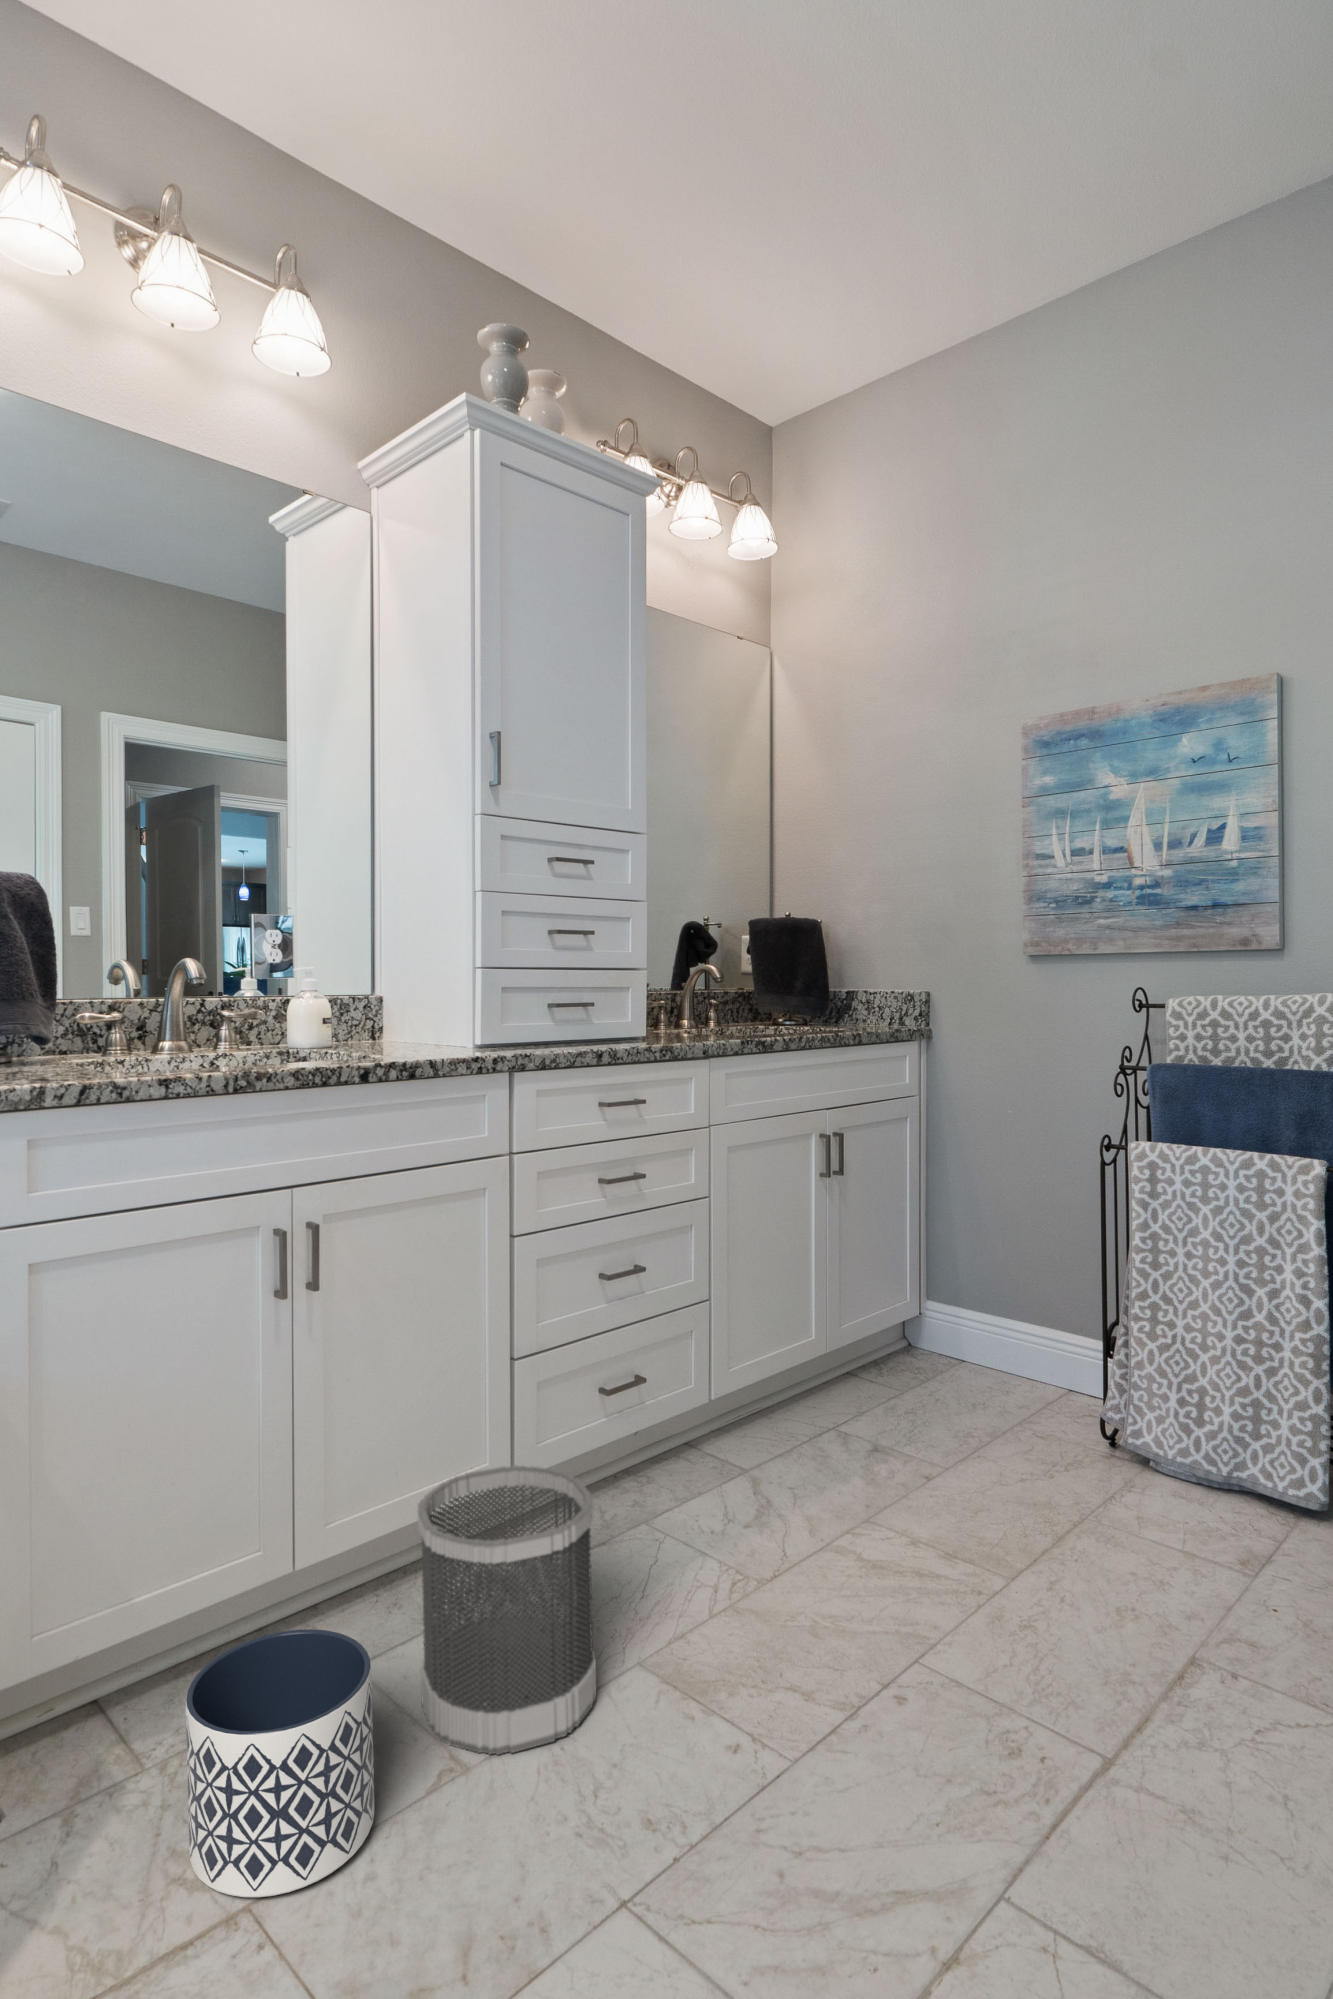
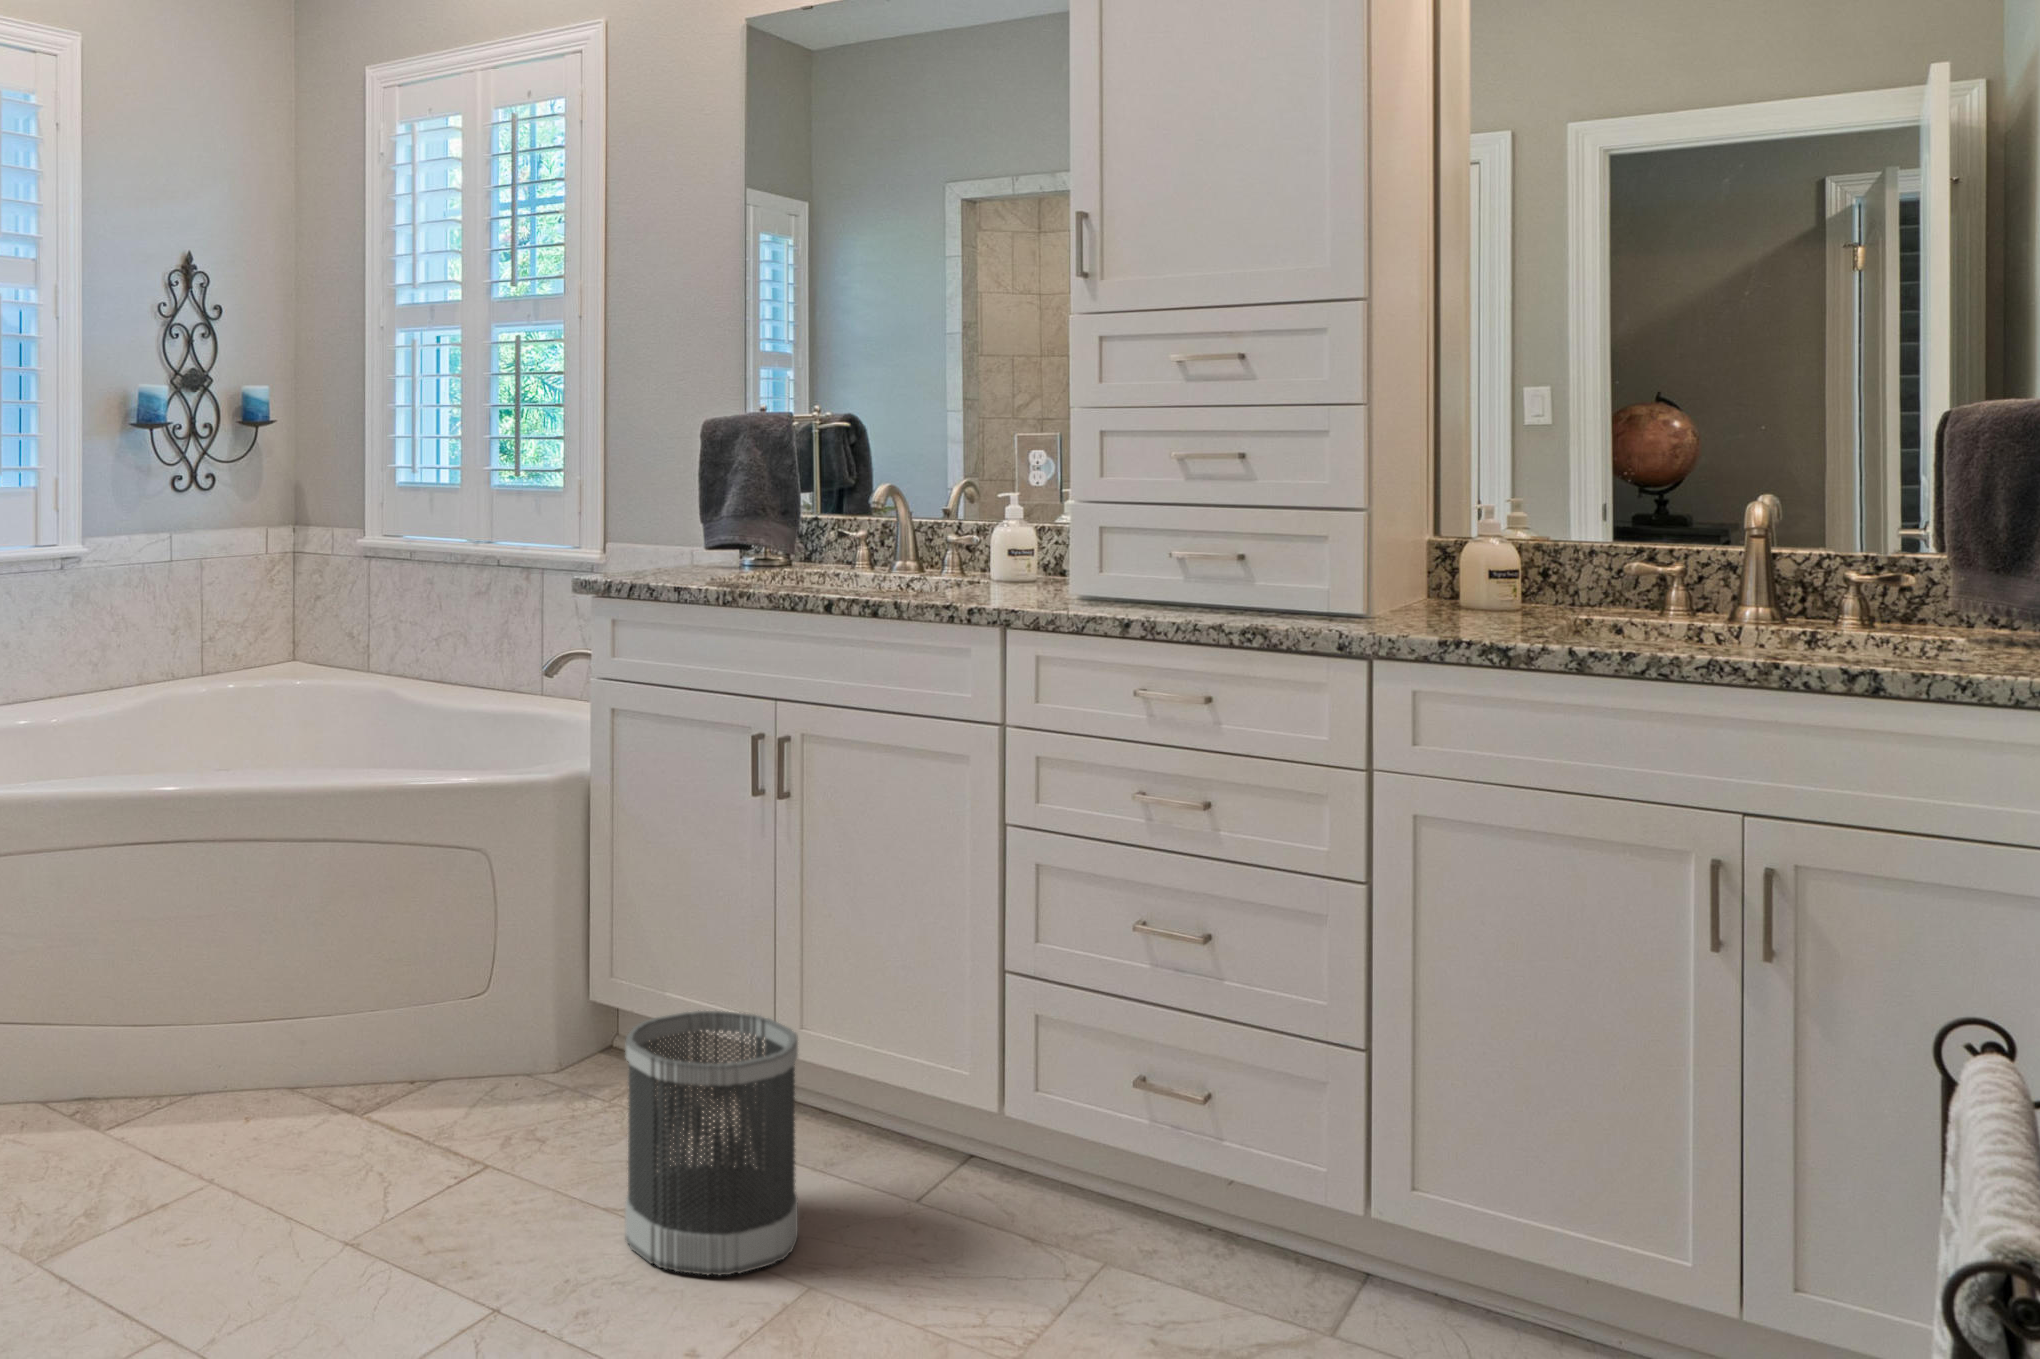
planter: present [186,1629,374,1897] -> none [444,1031,581,1203]

